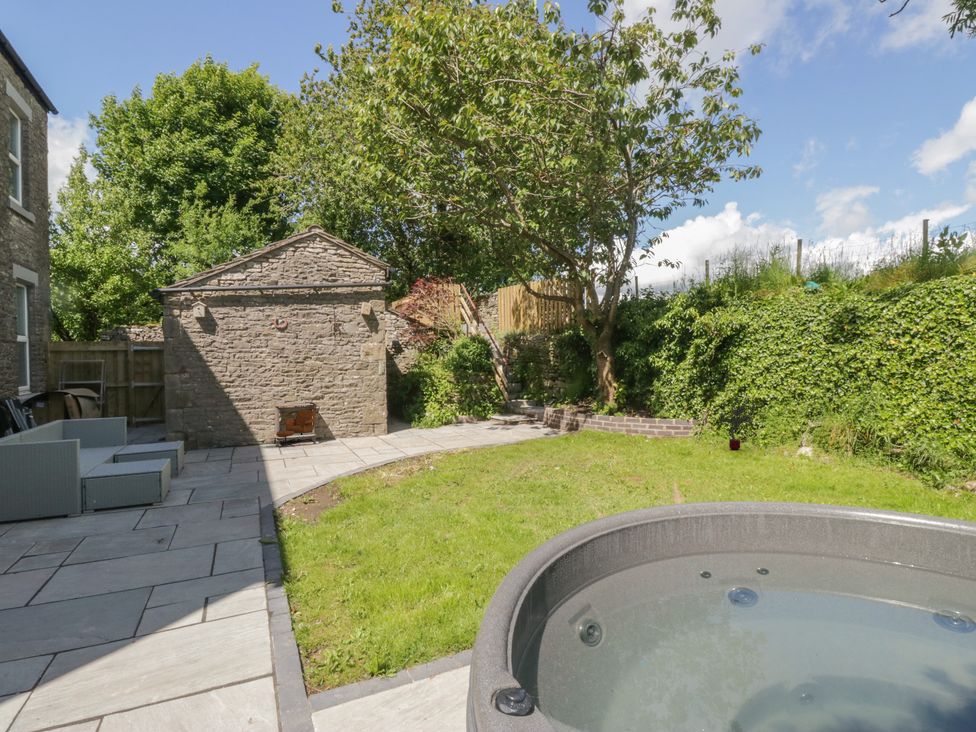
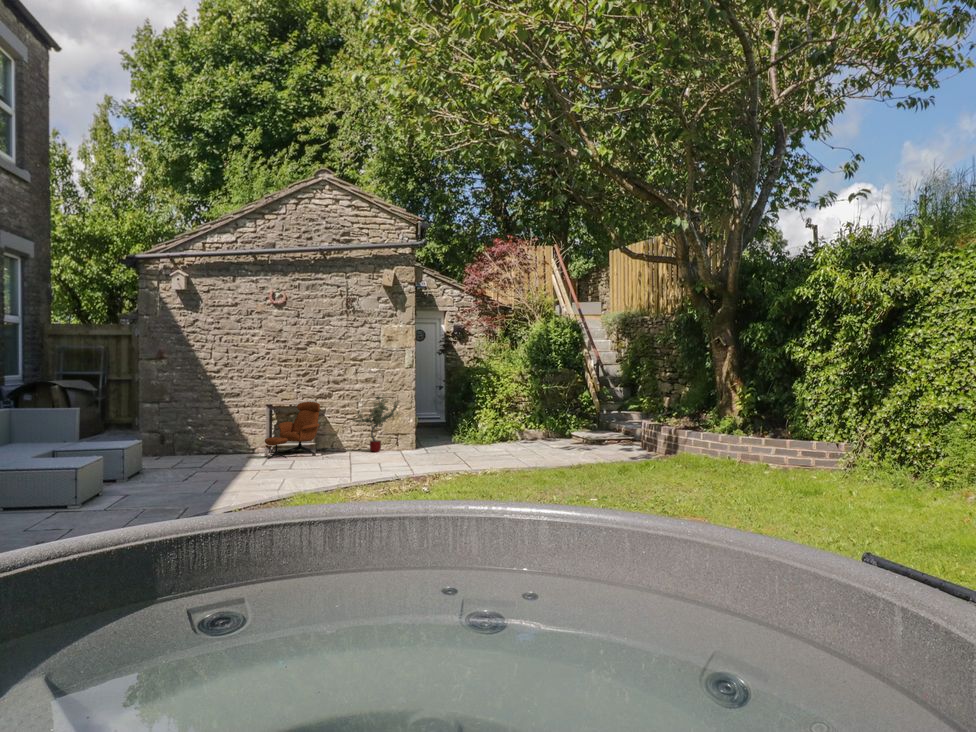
potted tree: present [718,398,756,450] -> present [352,394,398,452]

